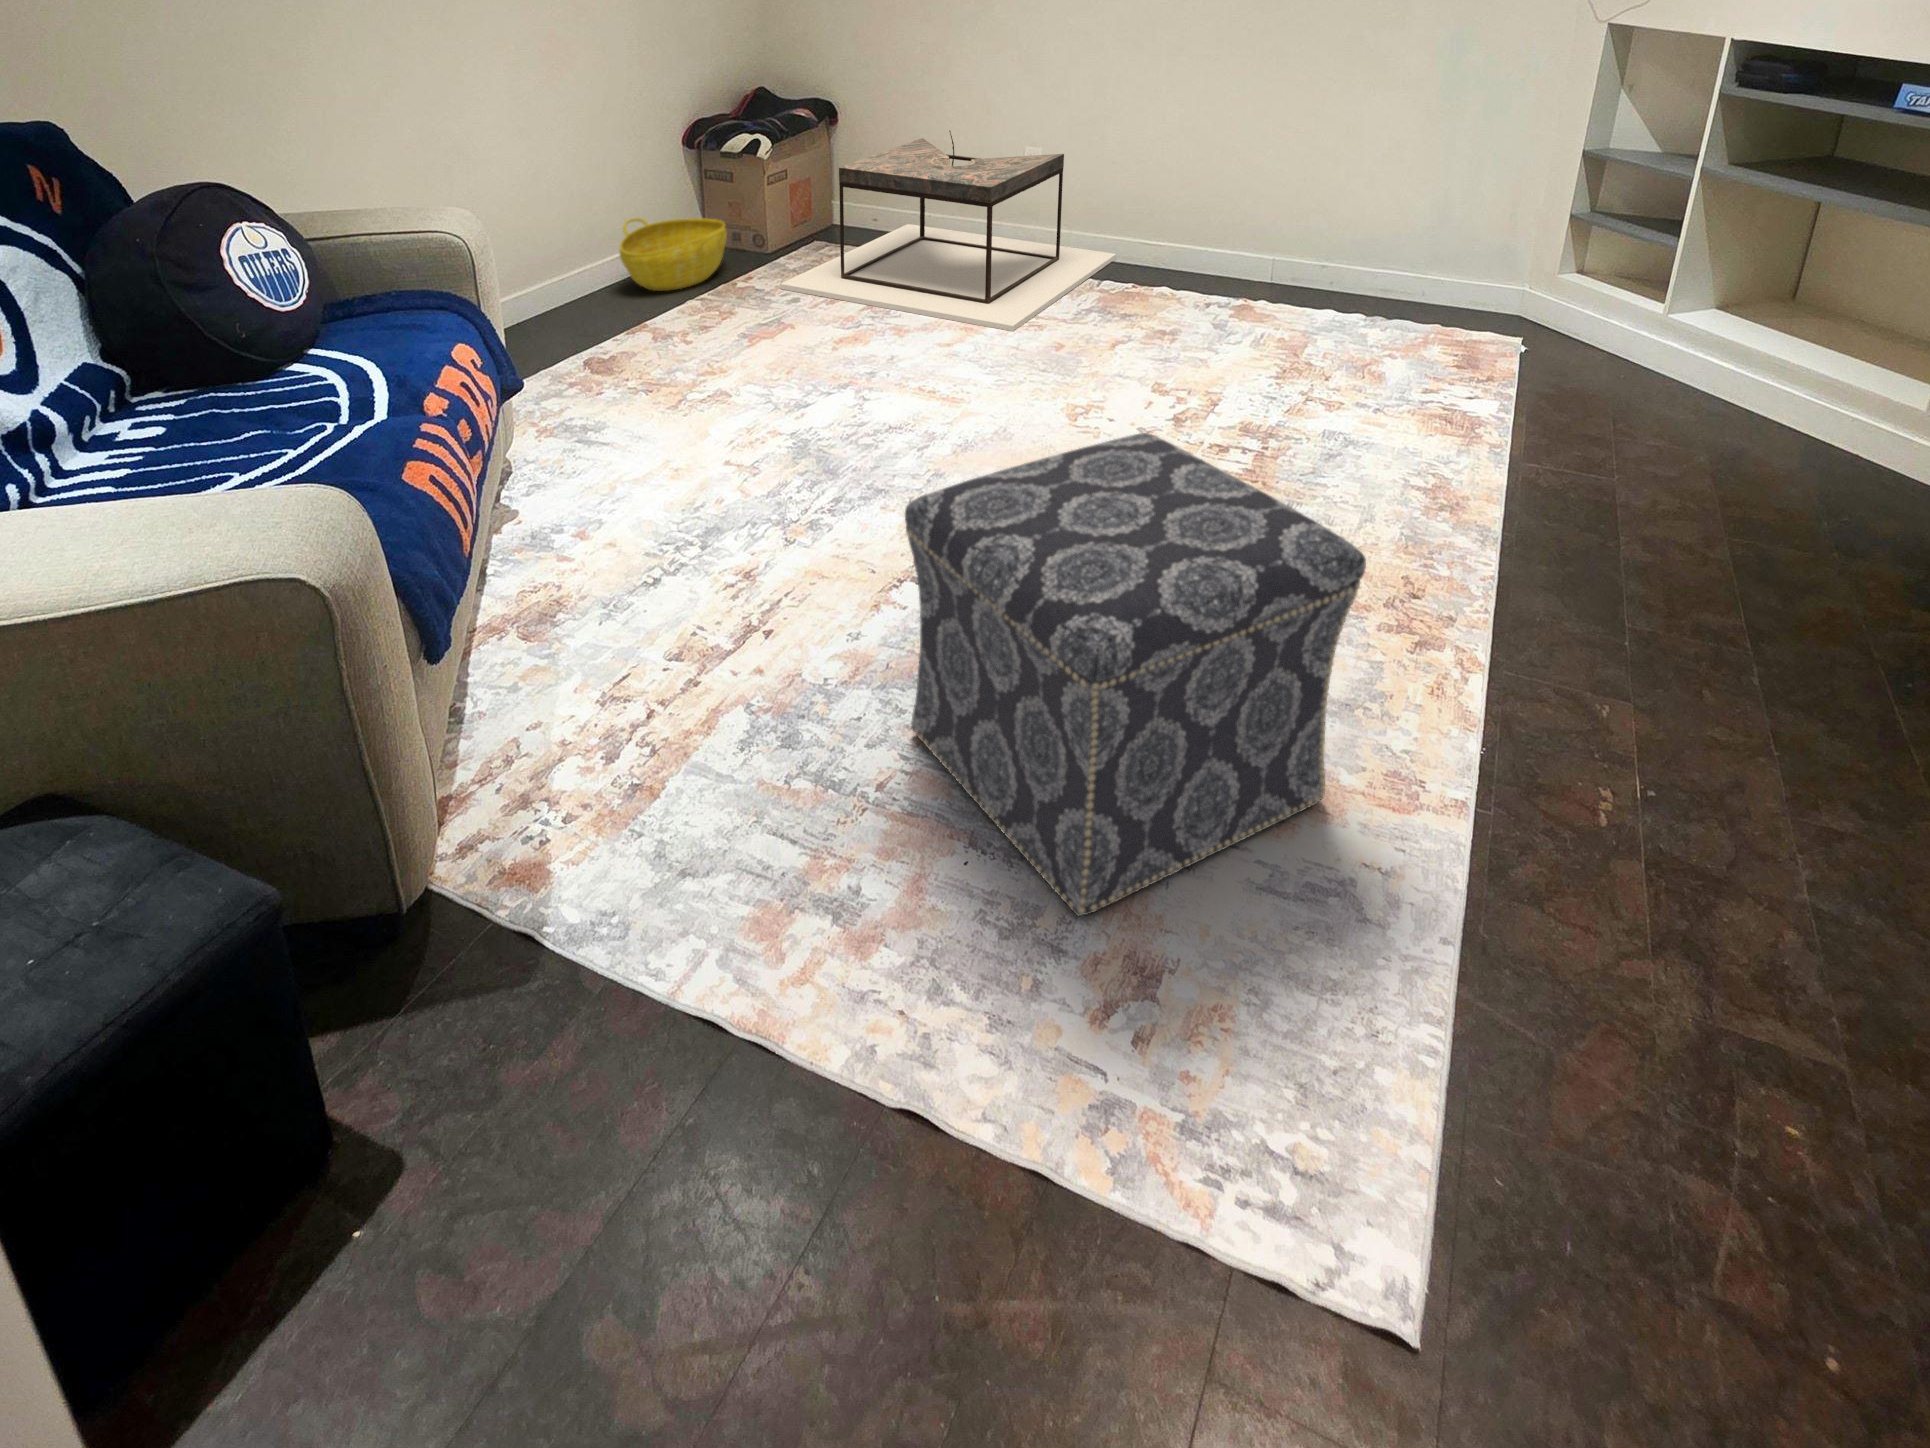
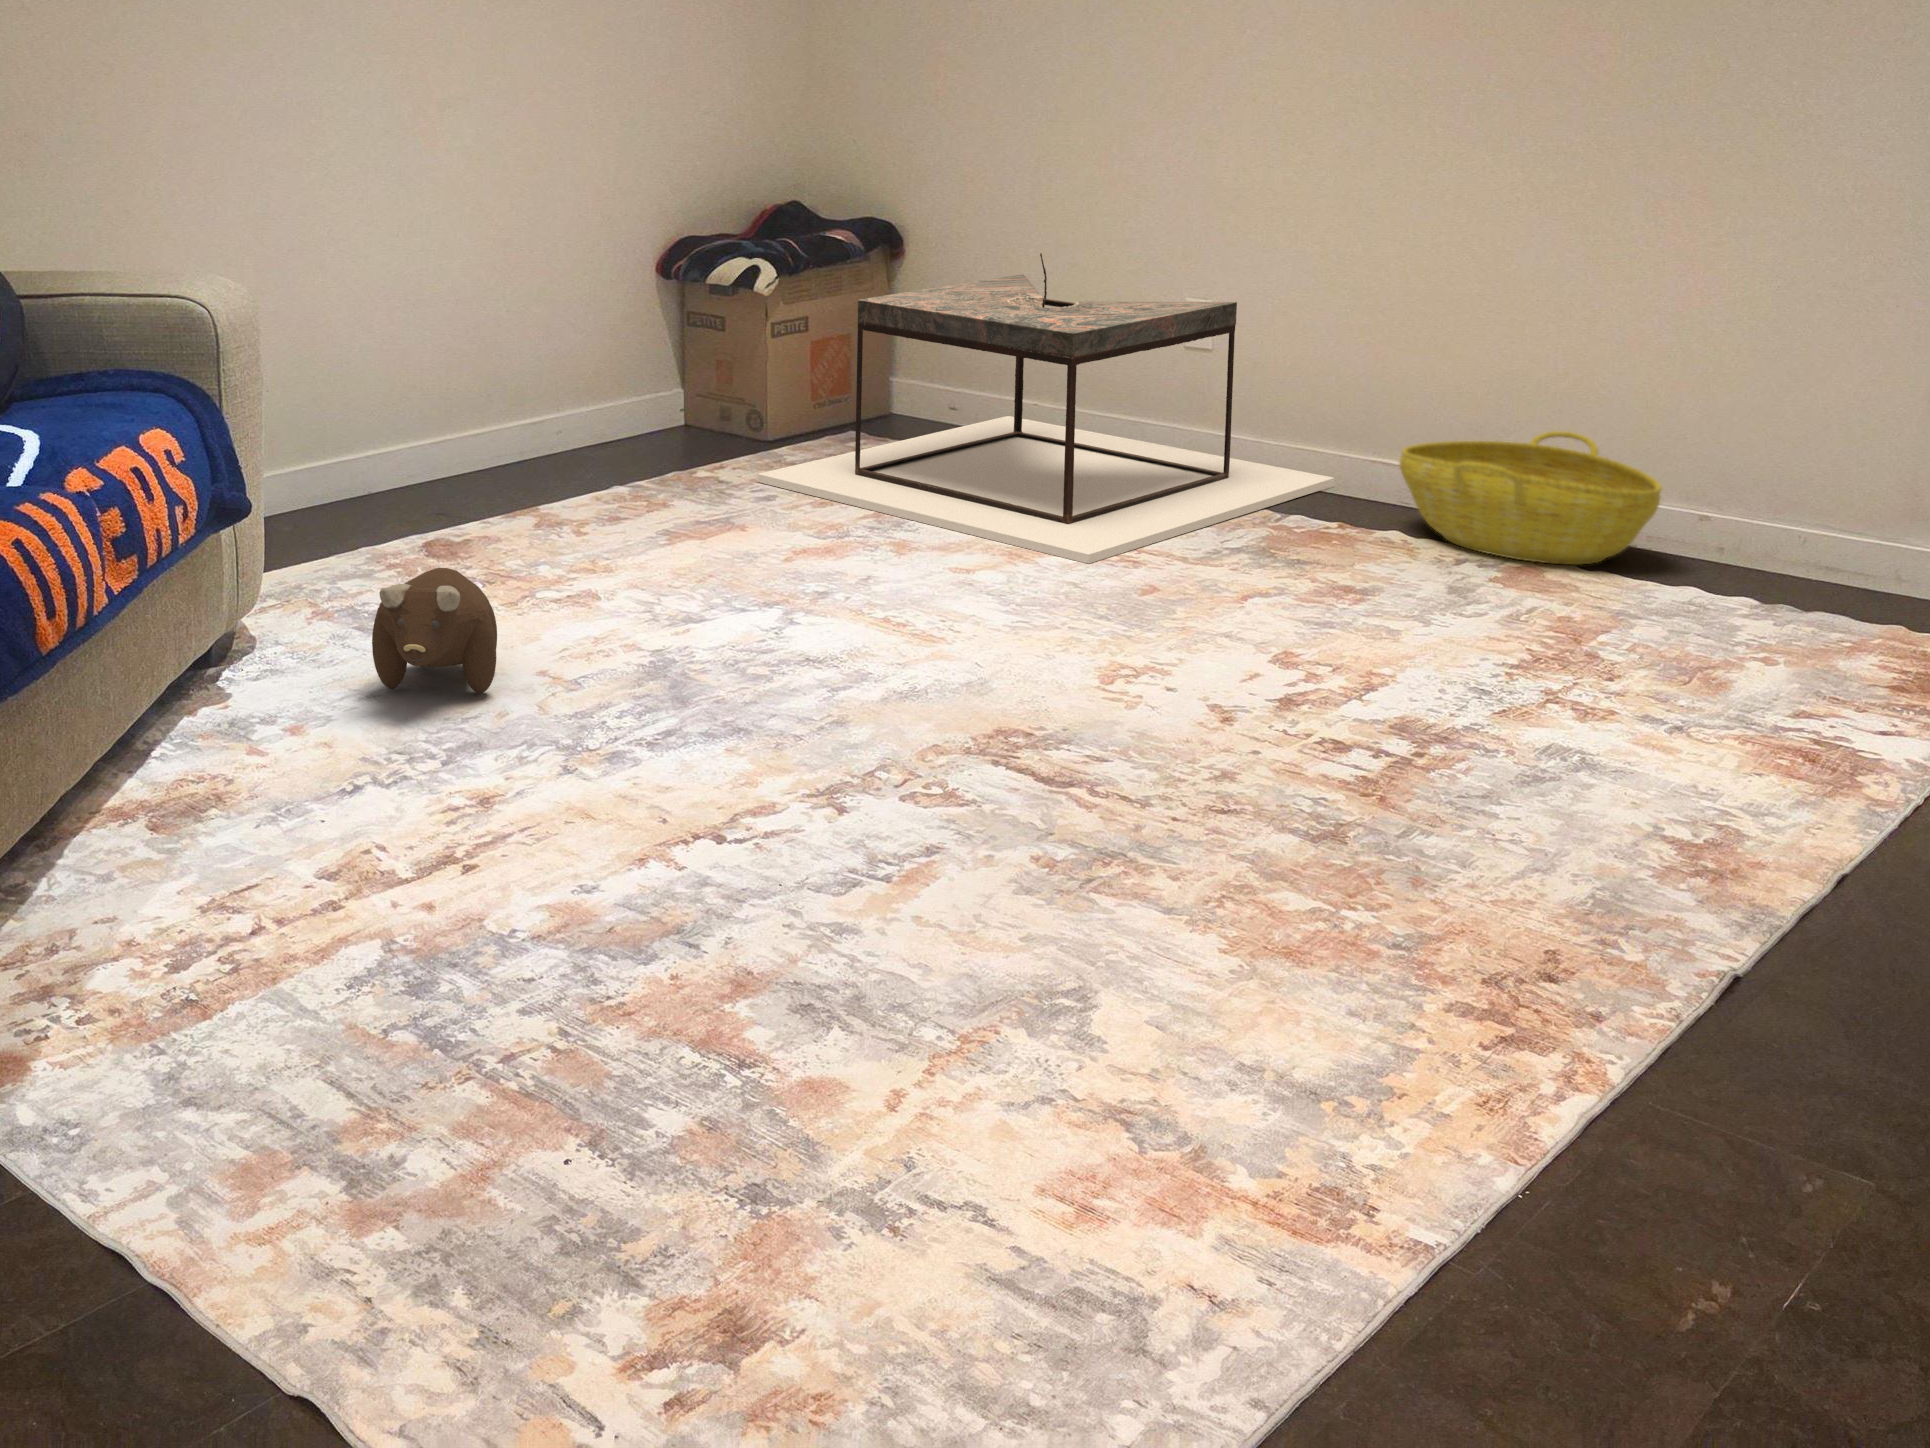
basket: present [619,218,727,291] -> present [1400,431,1662,564]
plush toy: none [617,403,705,490] -> present [372,568,497,693]
ottoman: present [905,433,1366,916] -> none [579,590,1205,1252]

